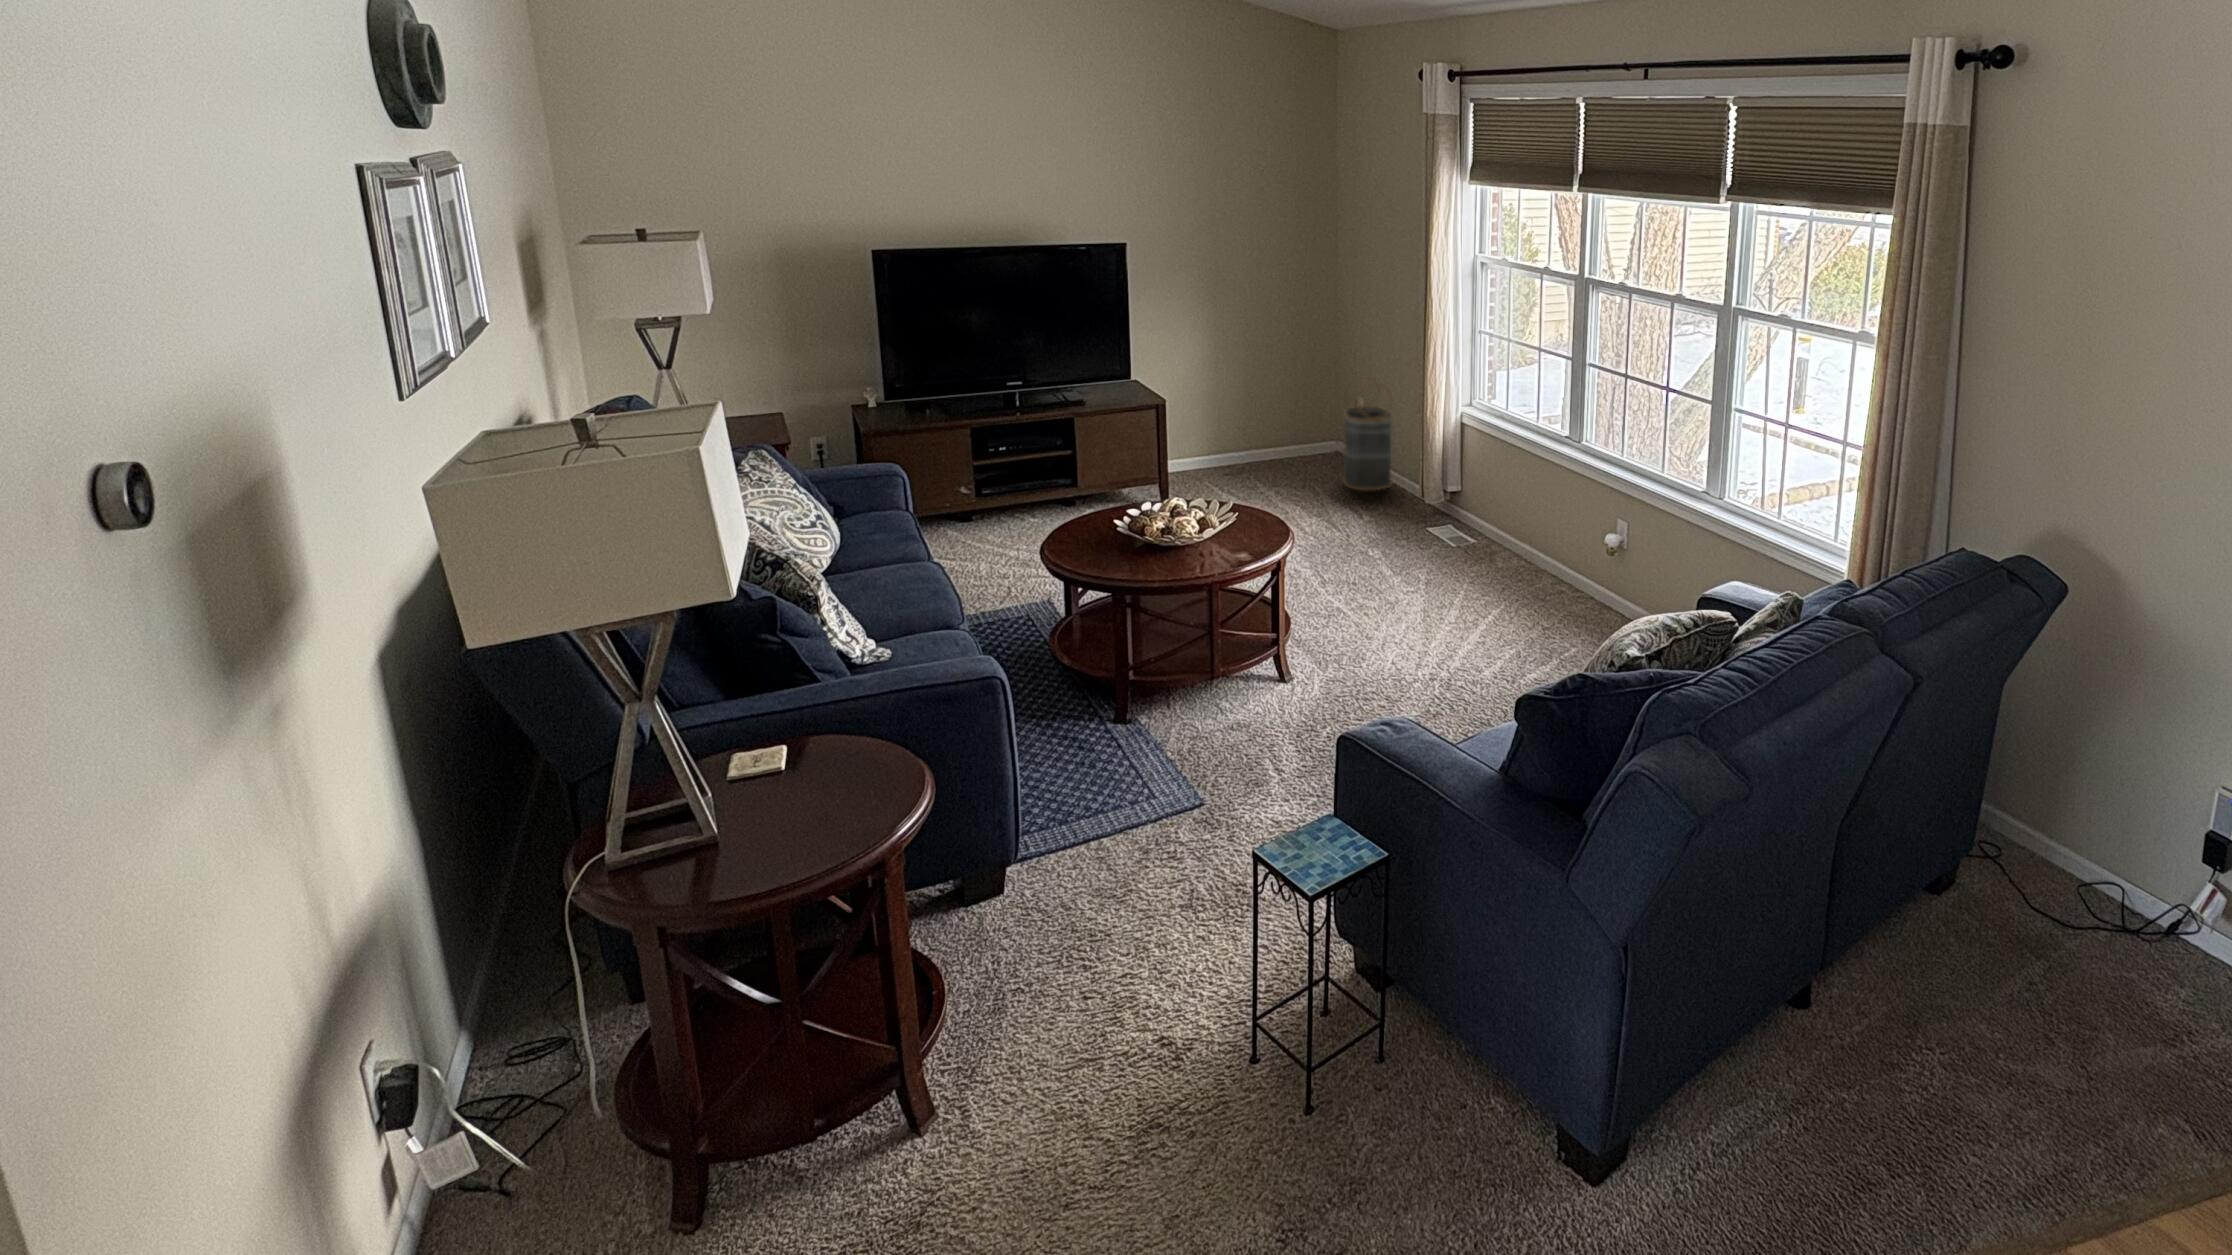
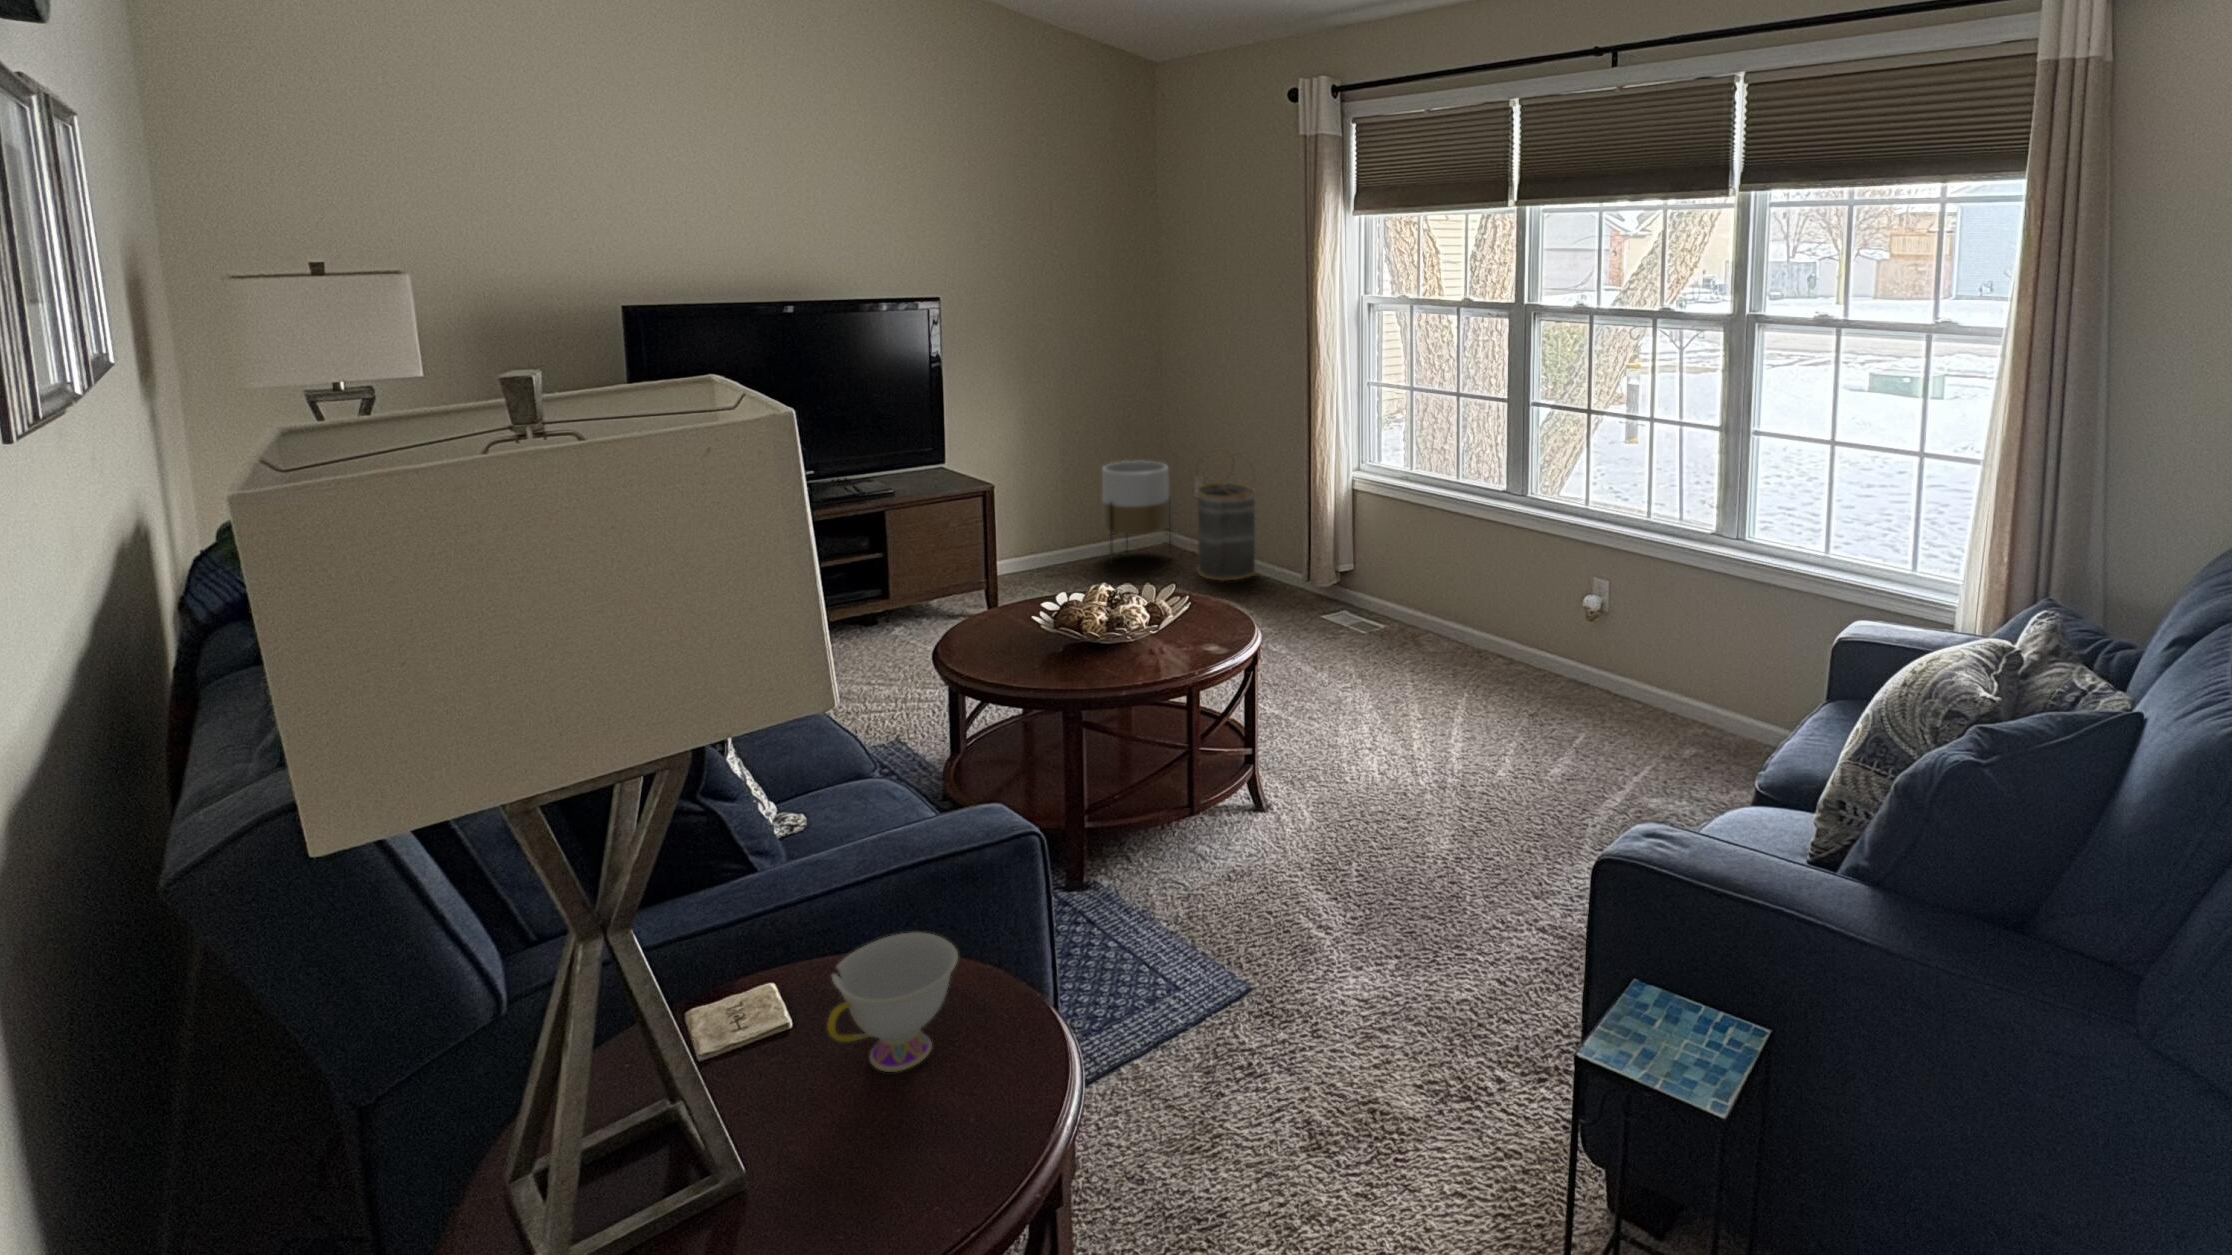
planter: none [1272,381,1329,470] -> present [1102,461,1171,558]
teacup: none [783,723,864,797] -> present [827,932,958,1072]

